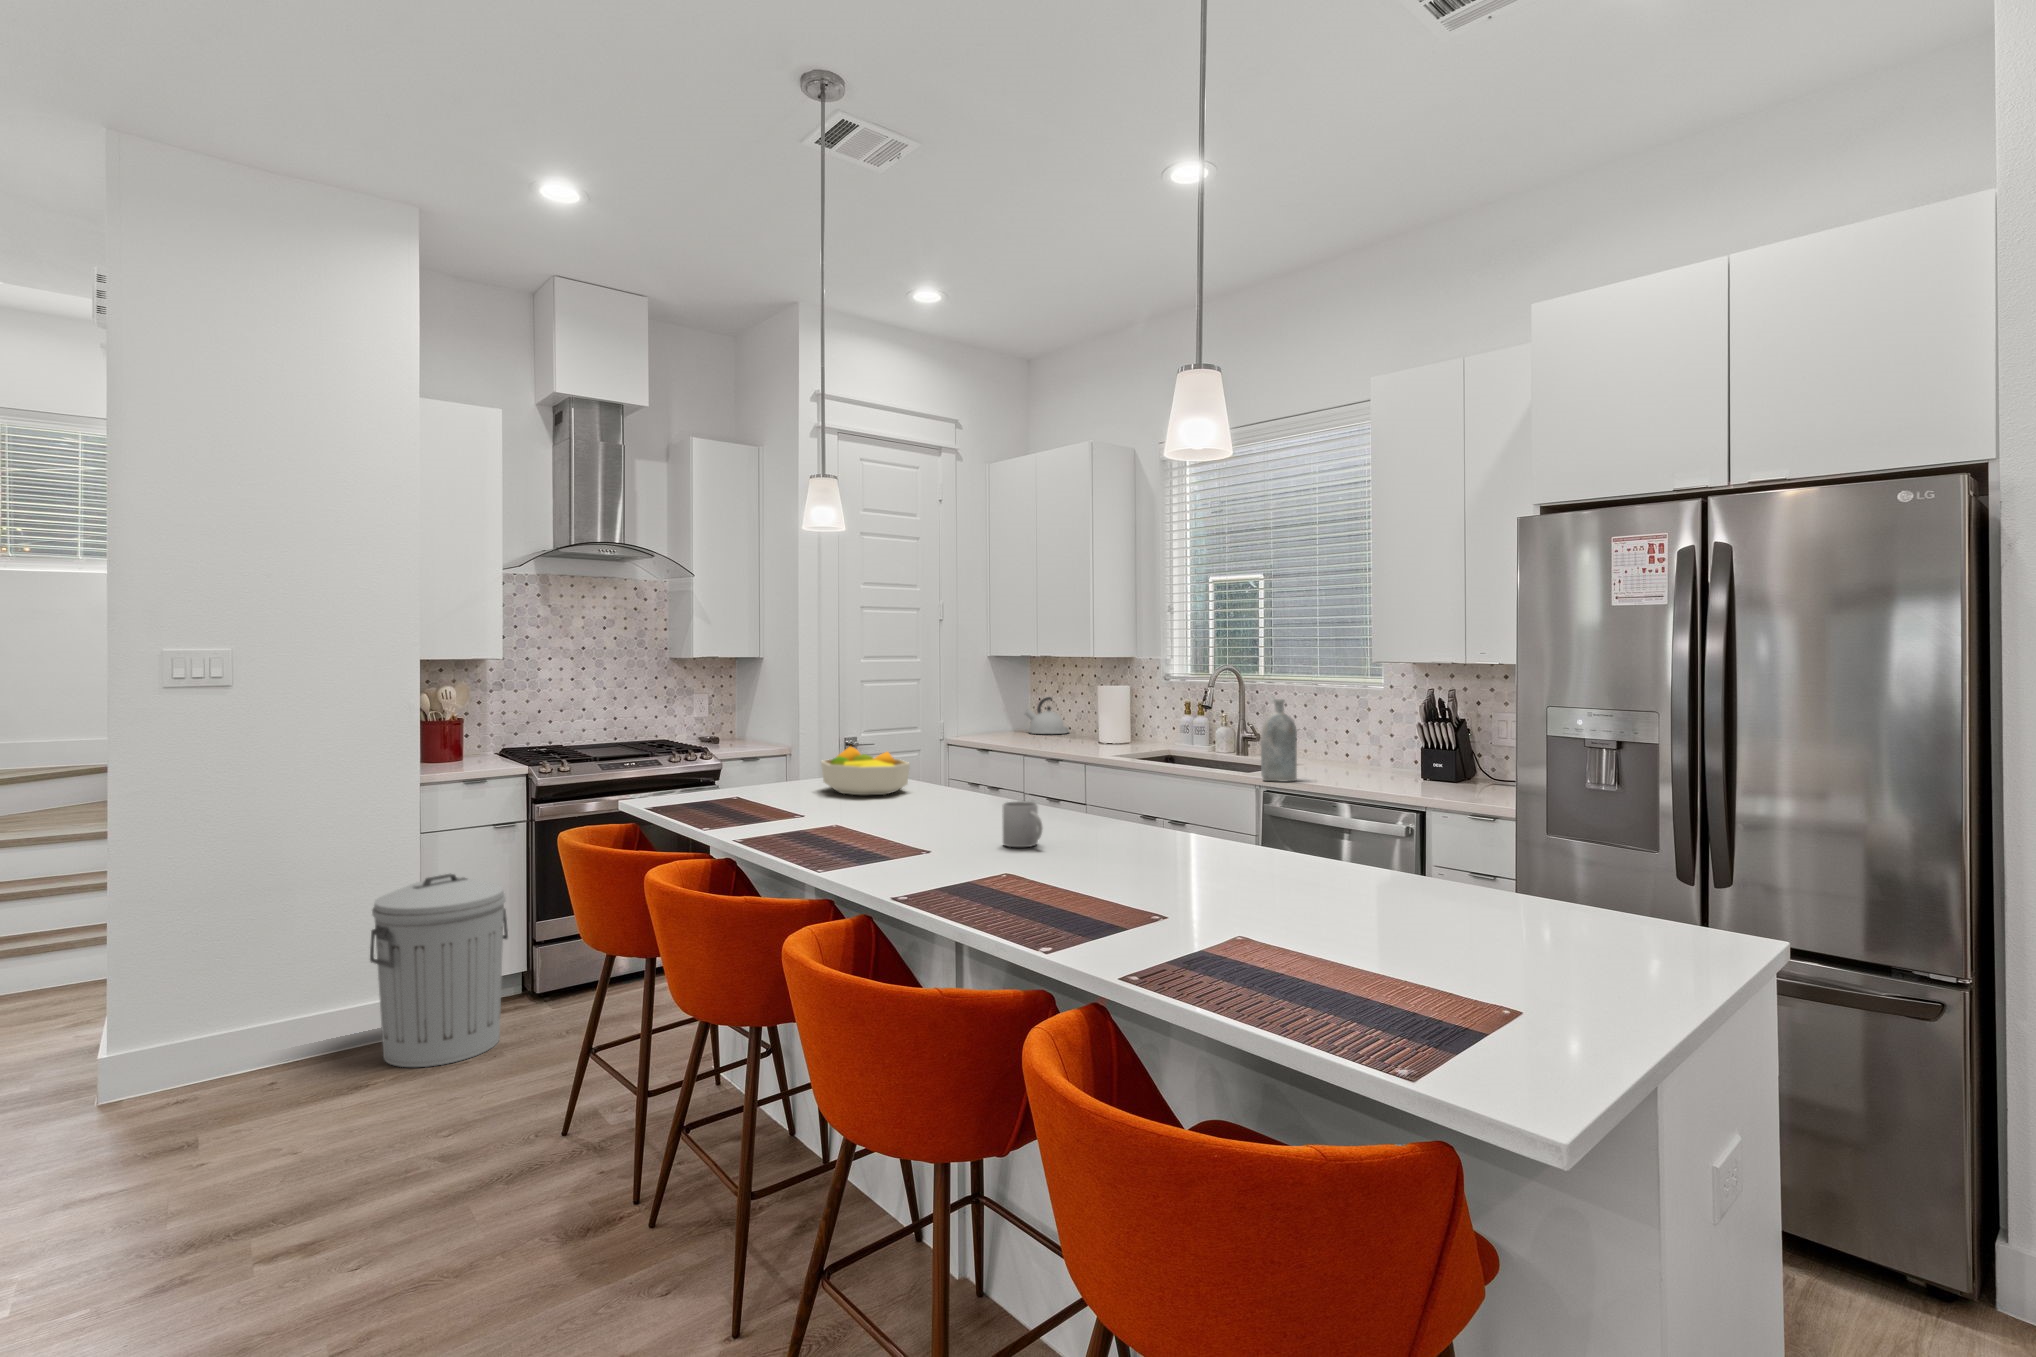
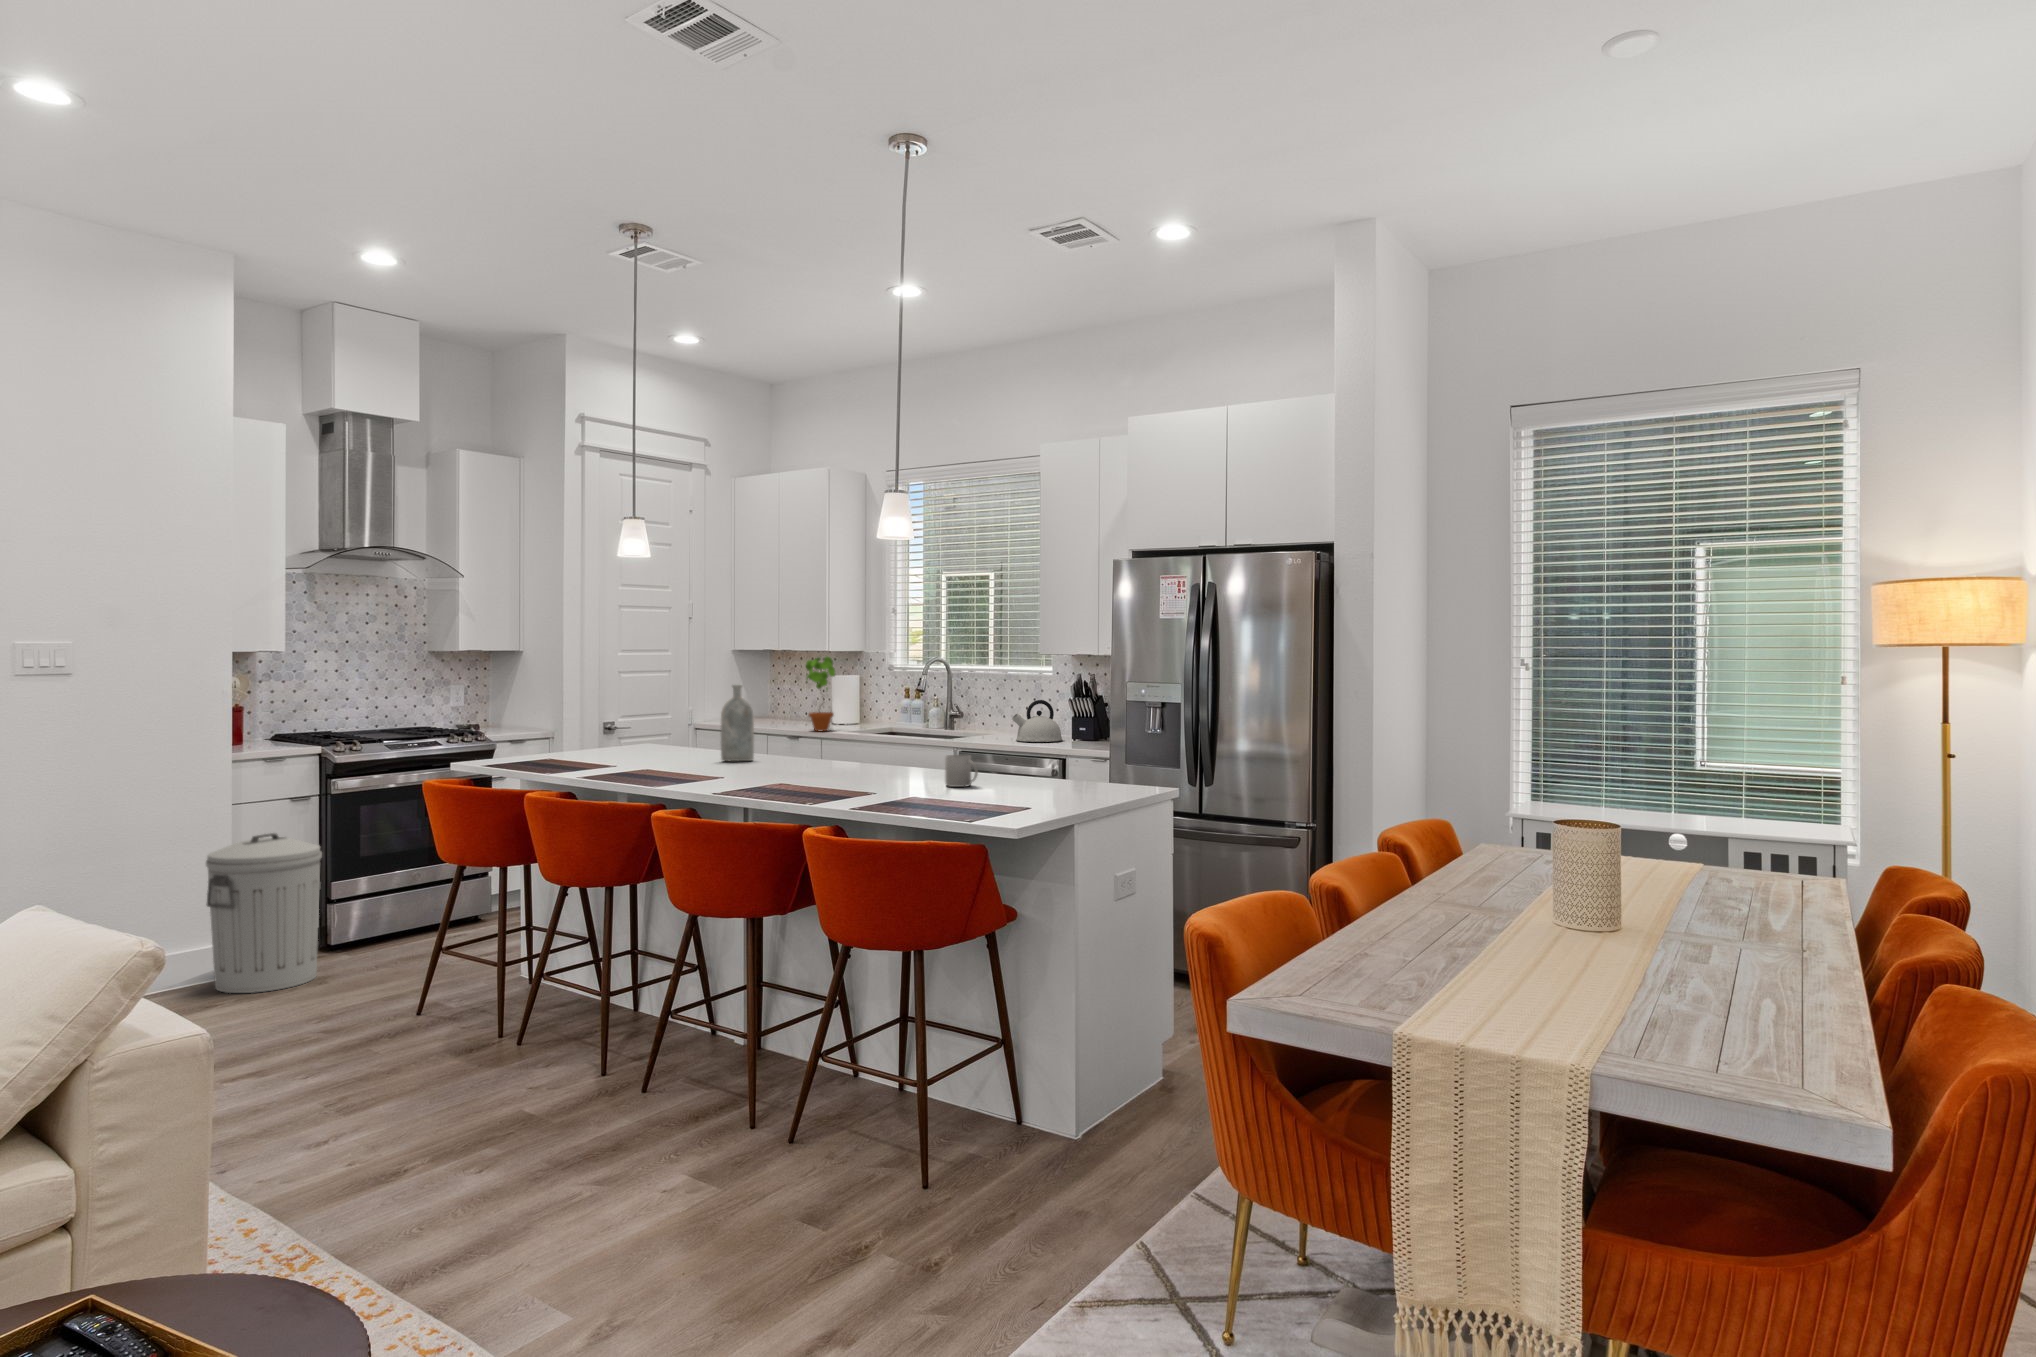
potted plant: none [1069,664,1104,754] -> present [806,657,835,731]
kettle: present [1025,697,1069,734] -> present [1012,700,1062,742]
bottle: present [1261,699,1297,782] -> present [721,685,754,761]
fruit bowl: present [821,747,910,795] -> none [613,718,687,754]
mug: present [1003,801,1042,847] -> present [945,755,978,787]

